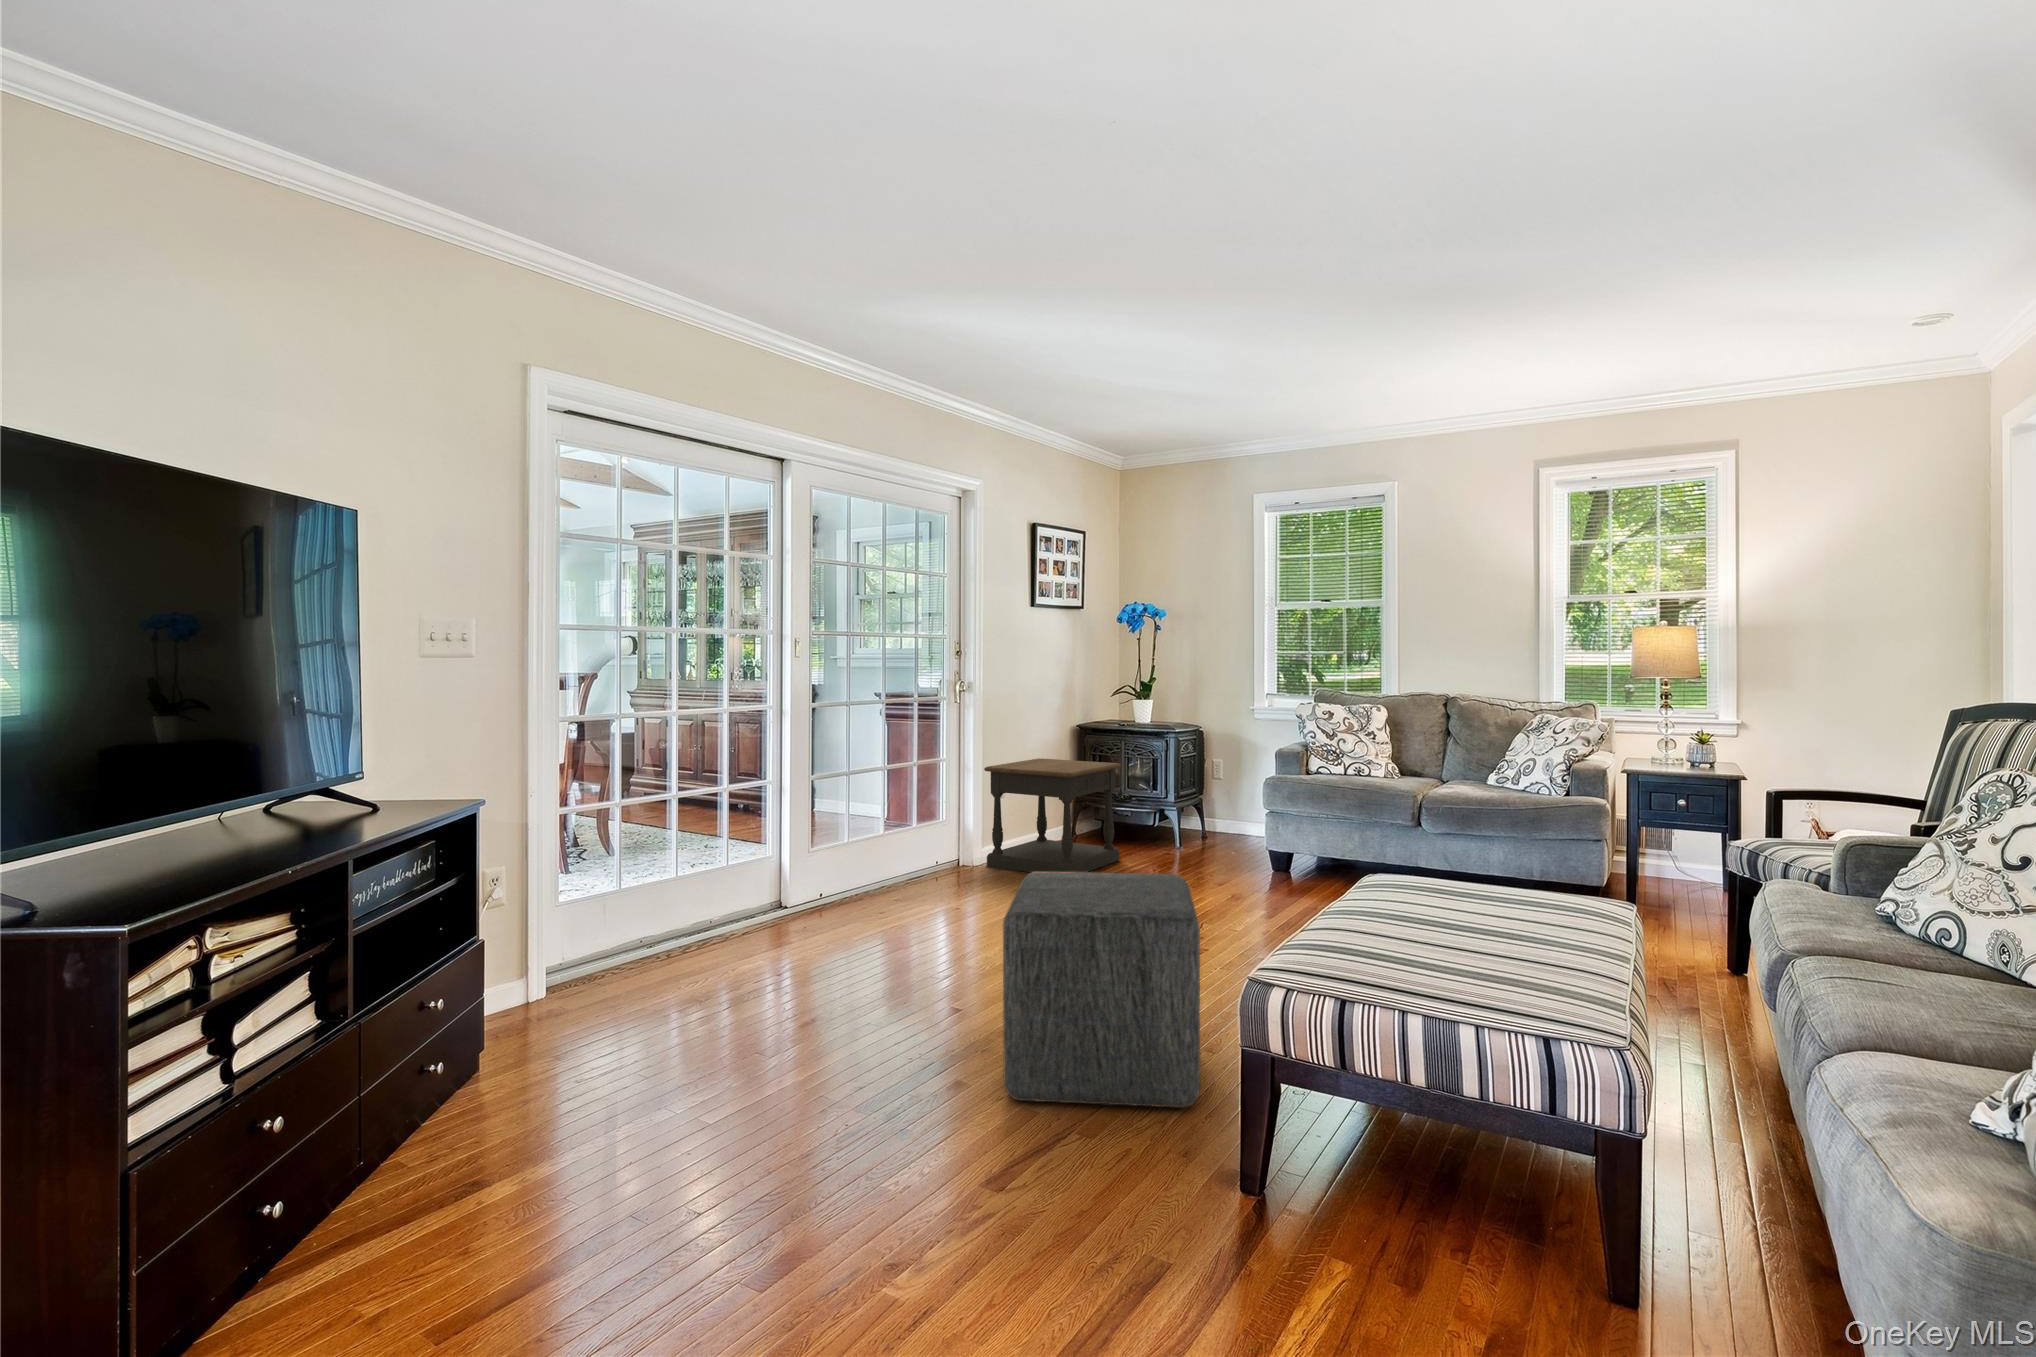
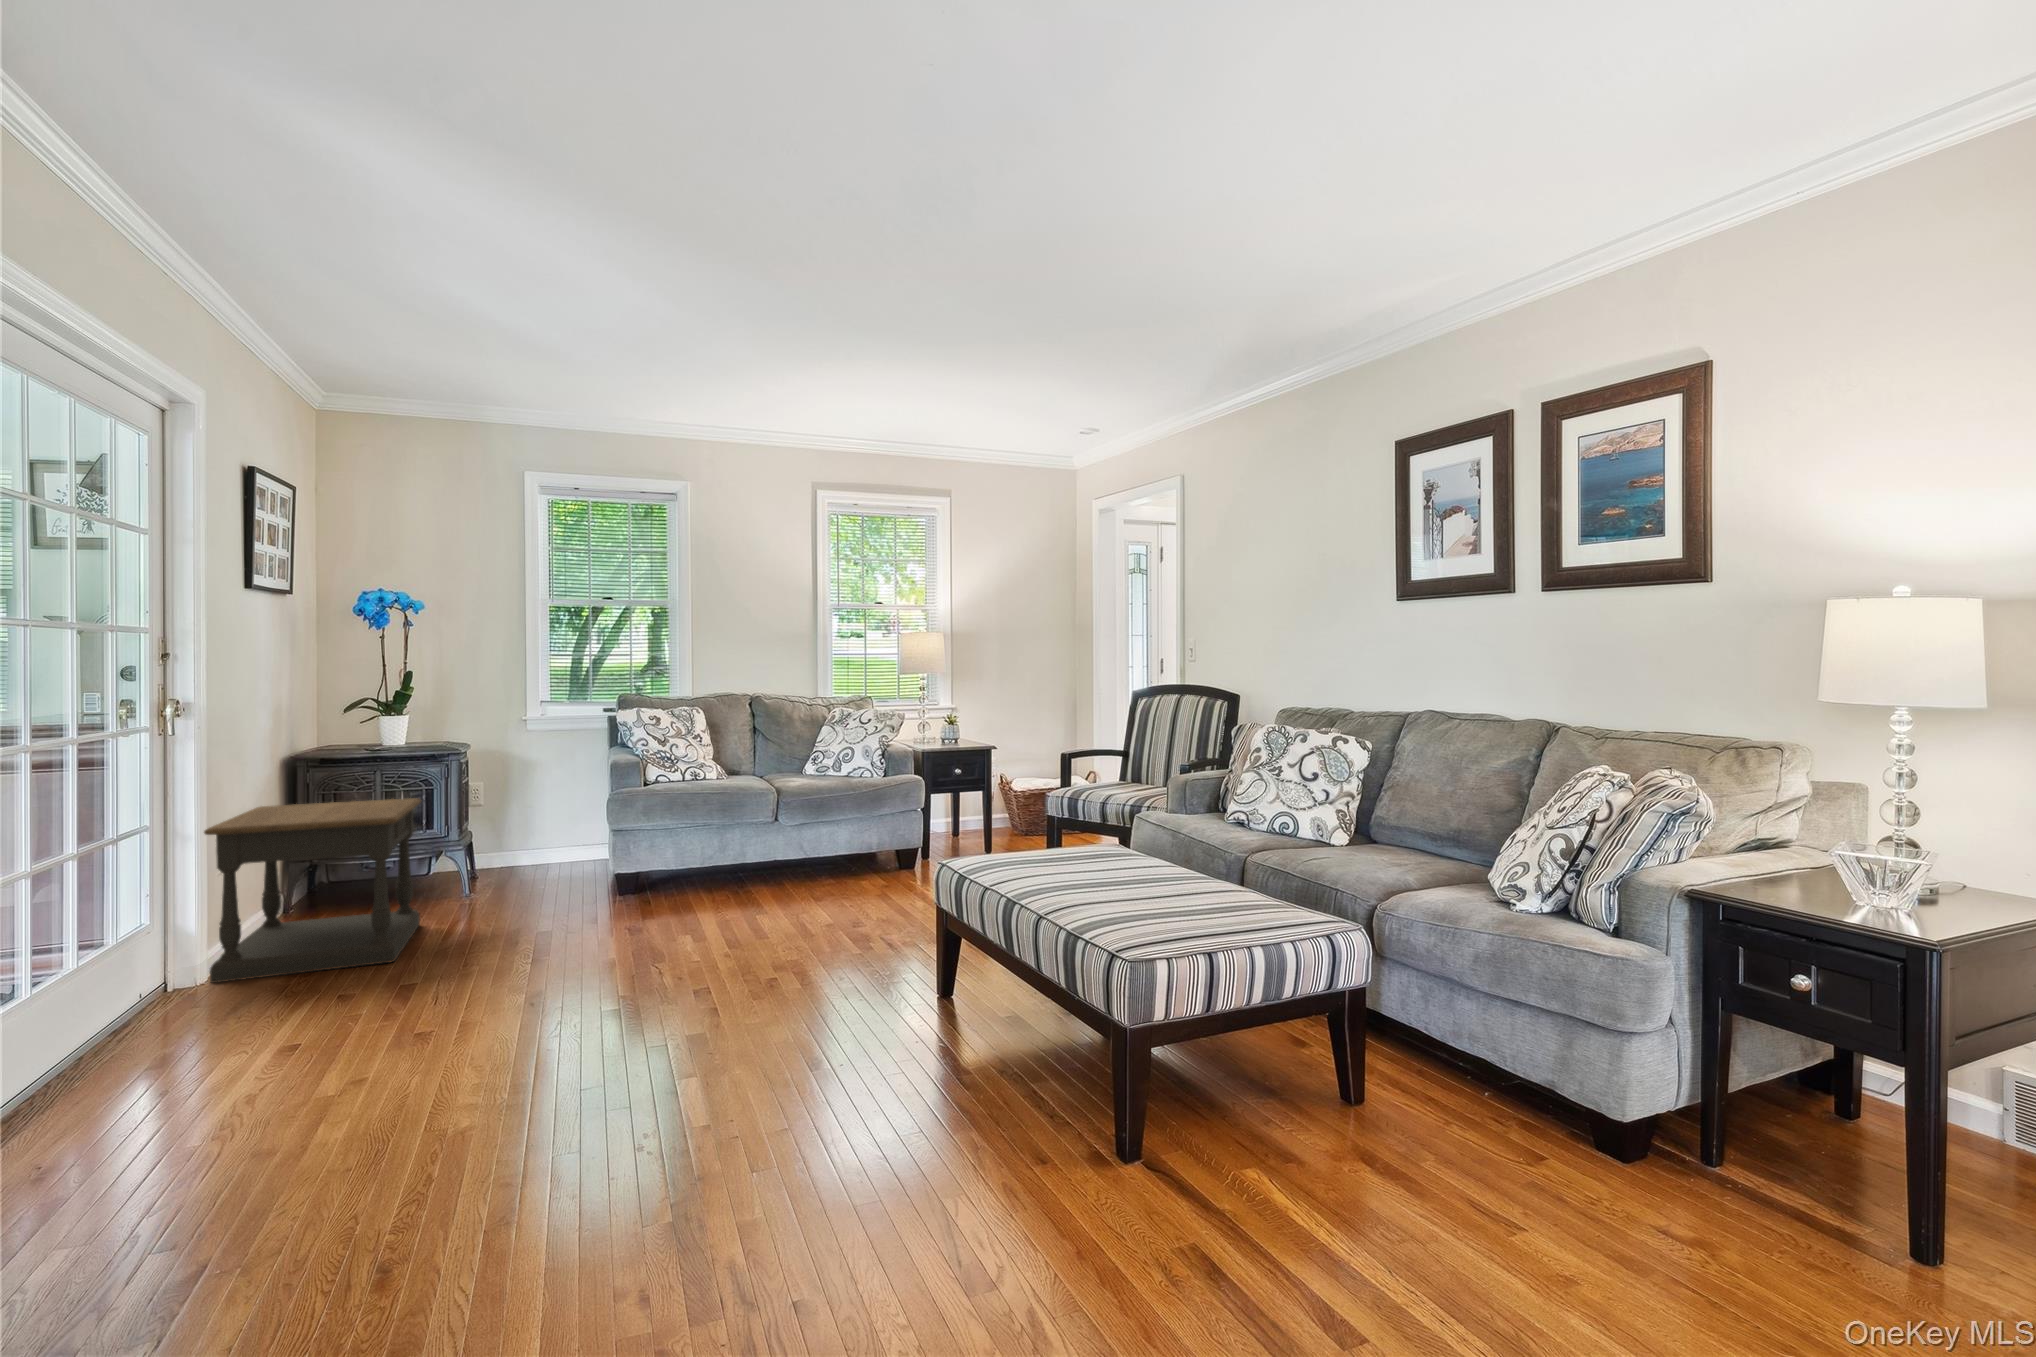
ottoman: present [1003,872,1200,1107] -> none [721,896,1006,1213]

